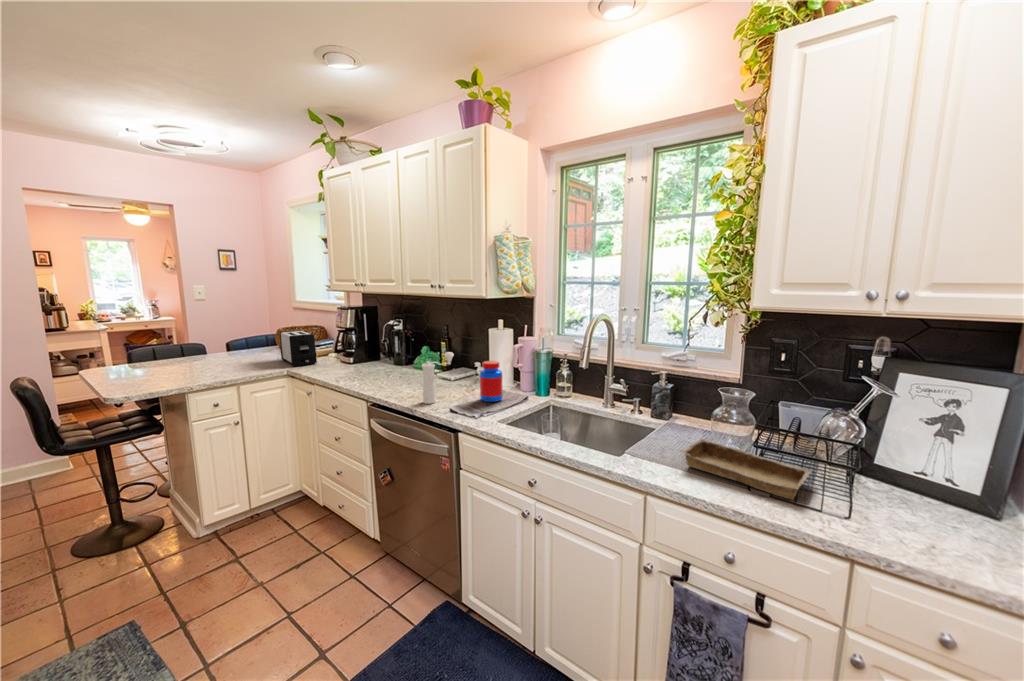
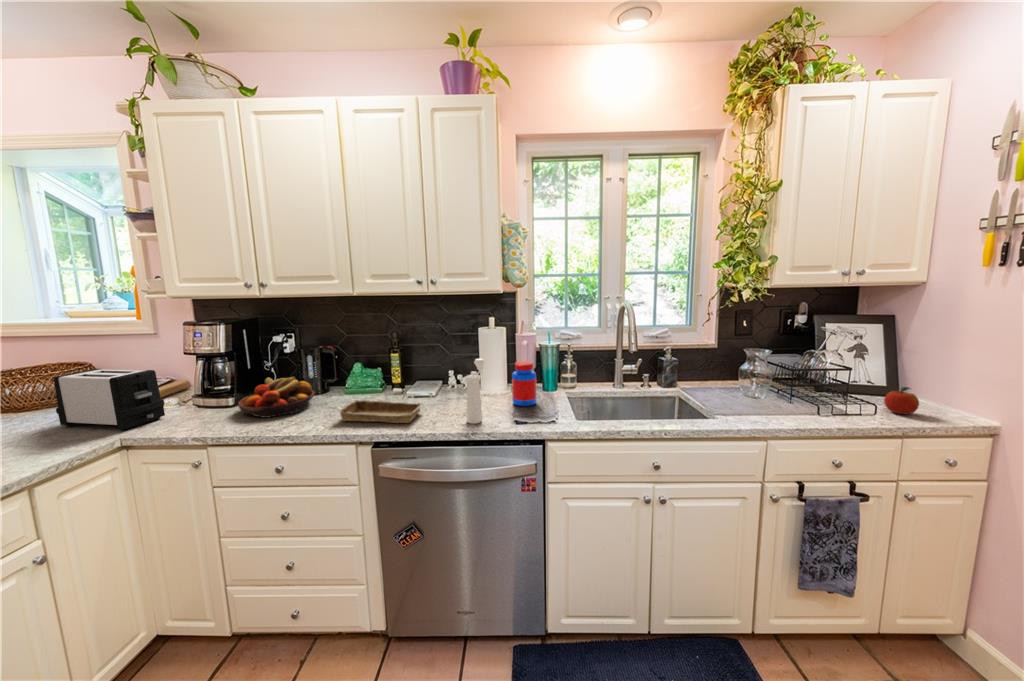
fruit bowl: none [340,348,388,374] -> present [238,377,315,418]
tray: present [682,439,811,500] -> present [337,400,424,423]
fruit: none [875,490,933,538] -> present [884,387,919,414]

